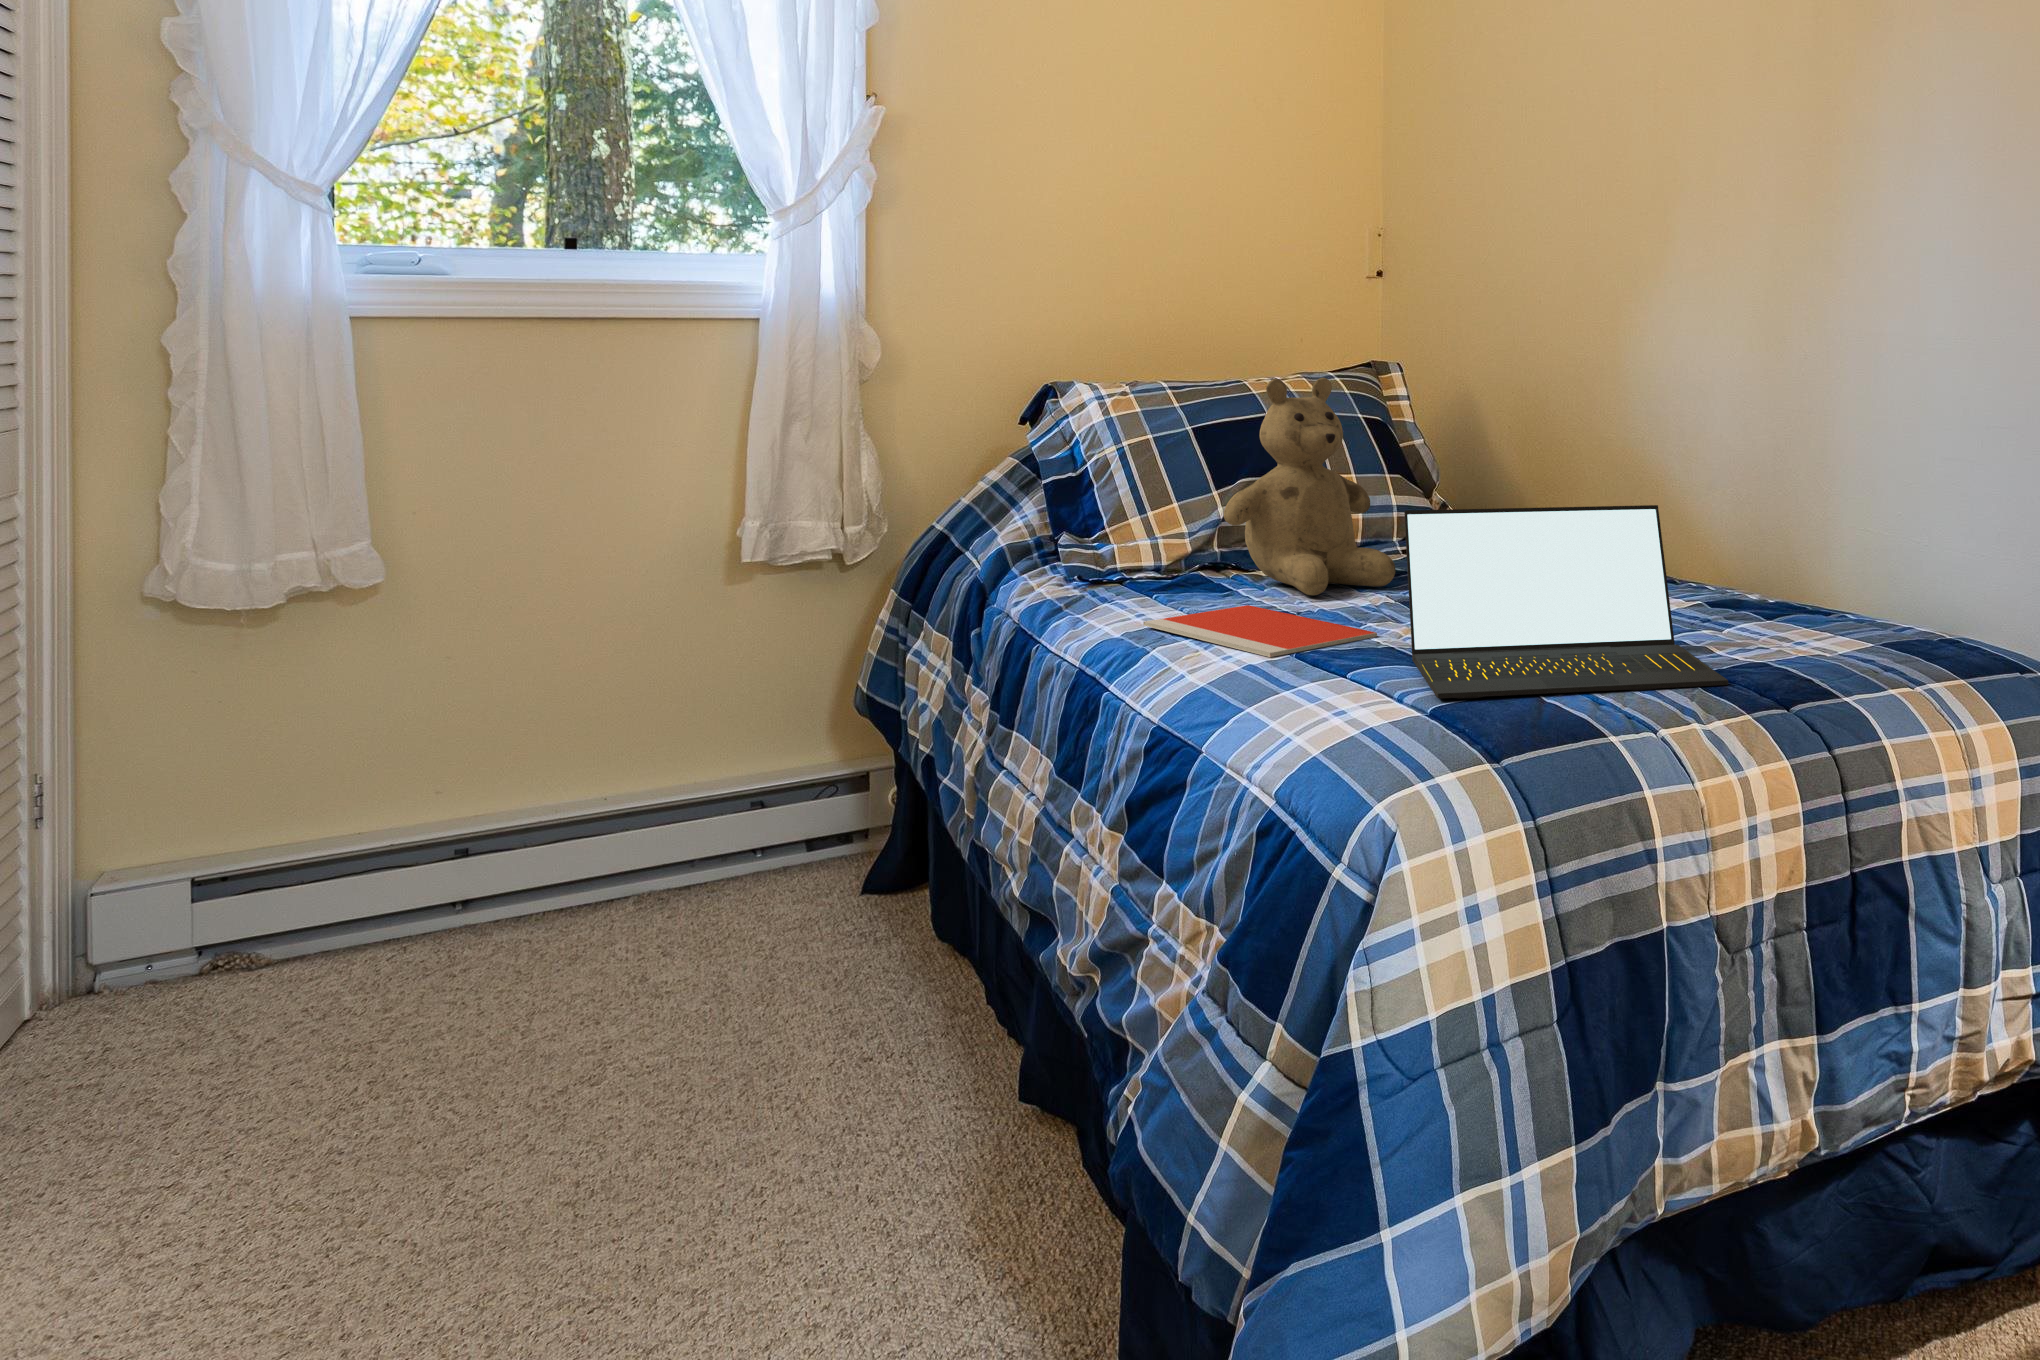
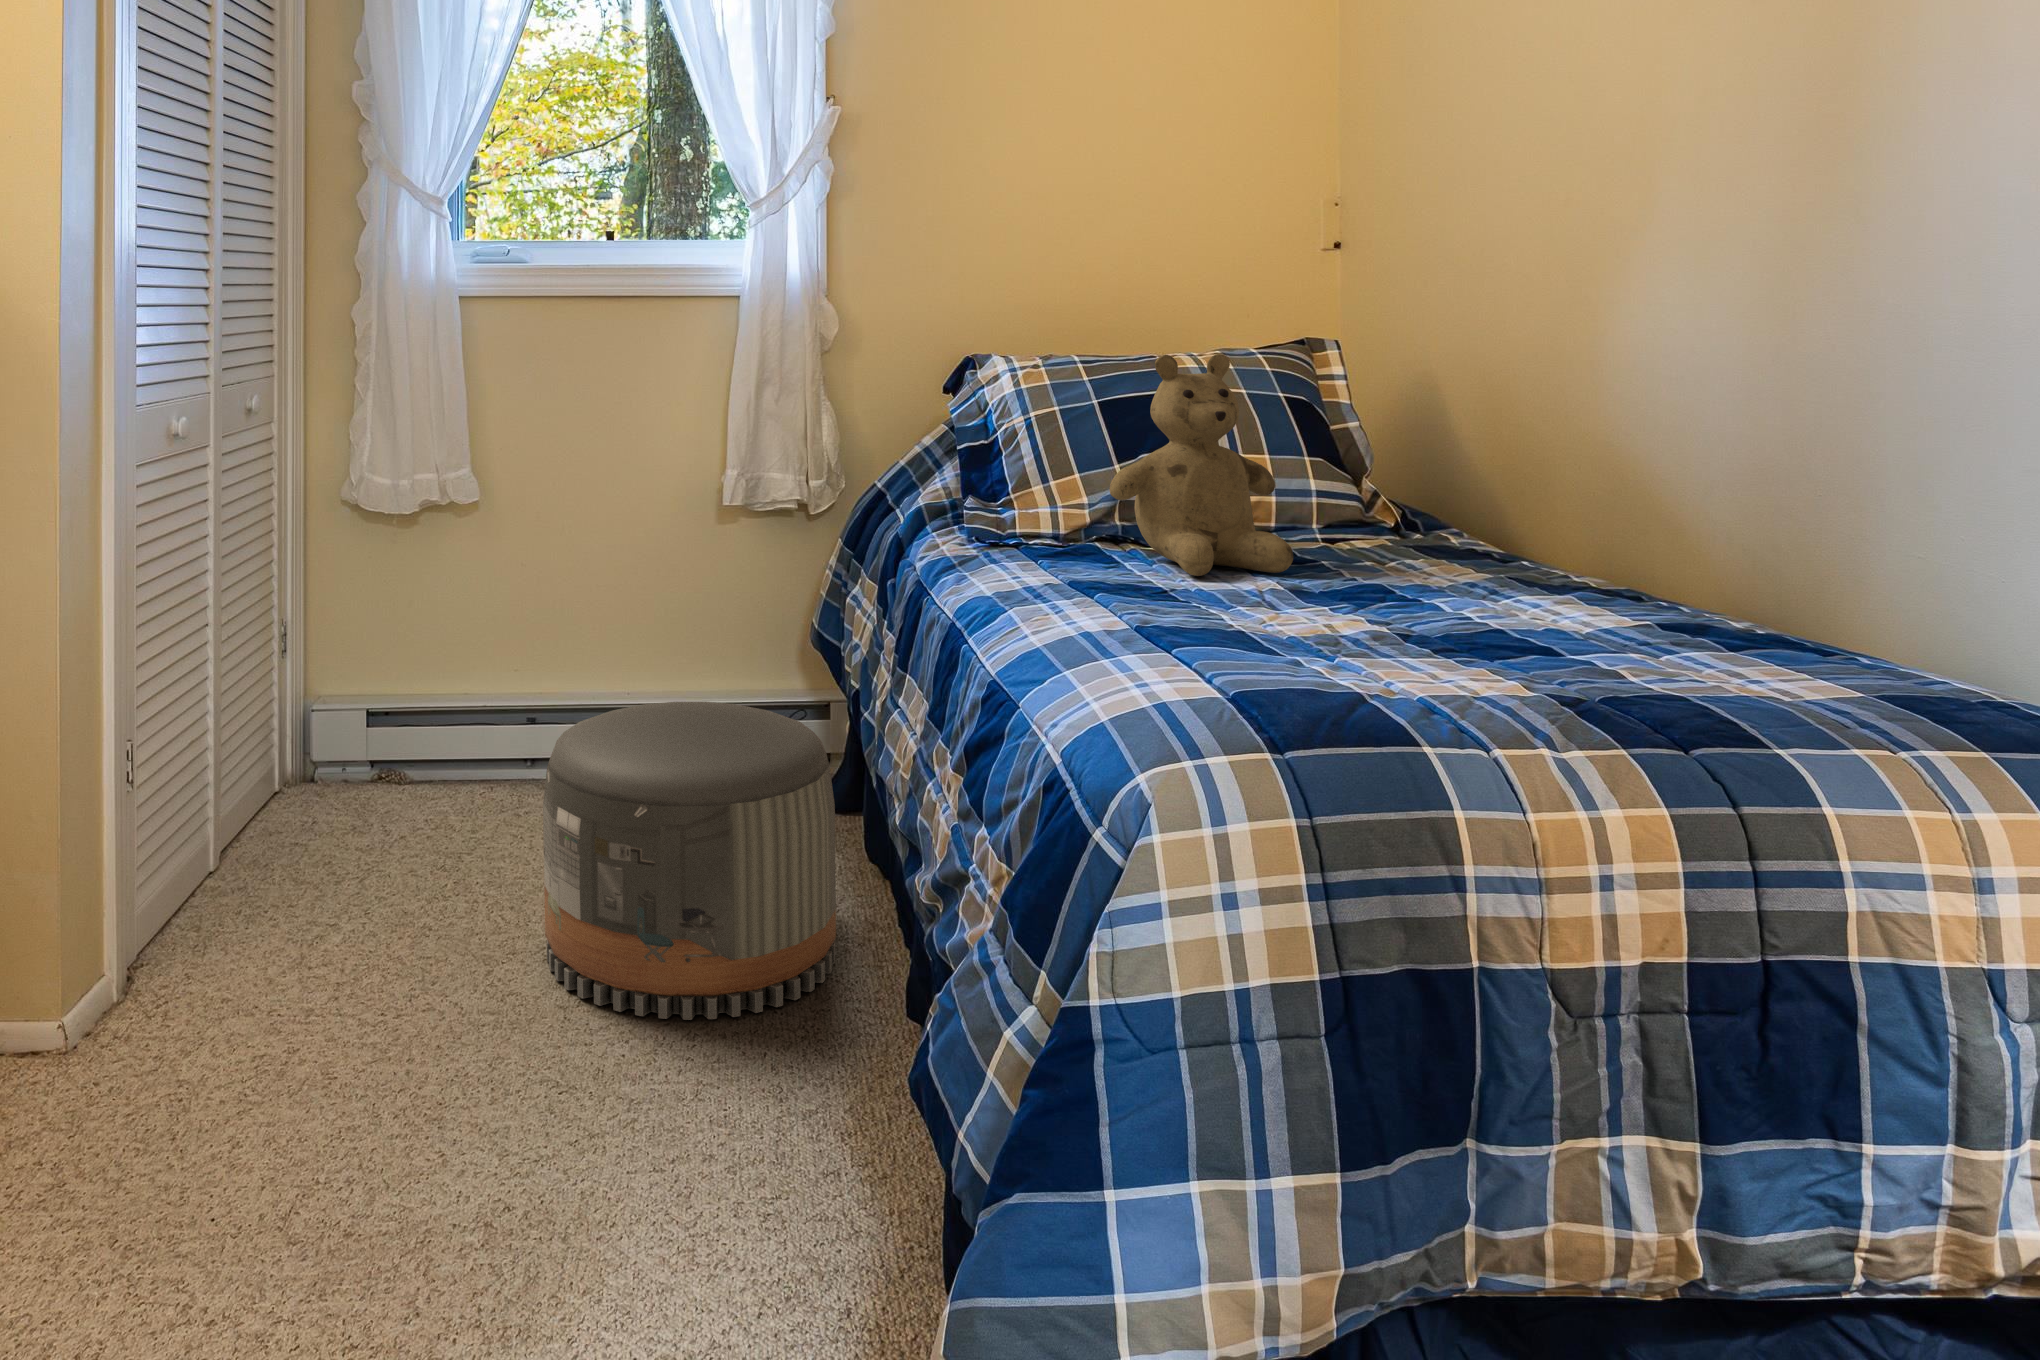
laptop: present [1404,505,1728,699] -> none [1254,494,1625,717]
notebook: present [1144,605,1377,657] -> none [1011,579,1237,631]
pouf: none [533,793,930,1203] -> present [543,702,836,1020]

